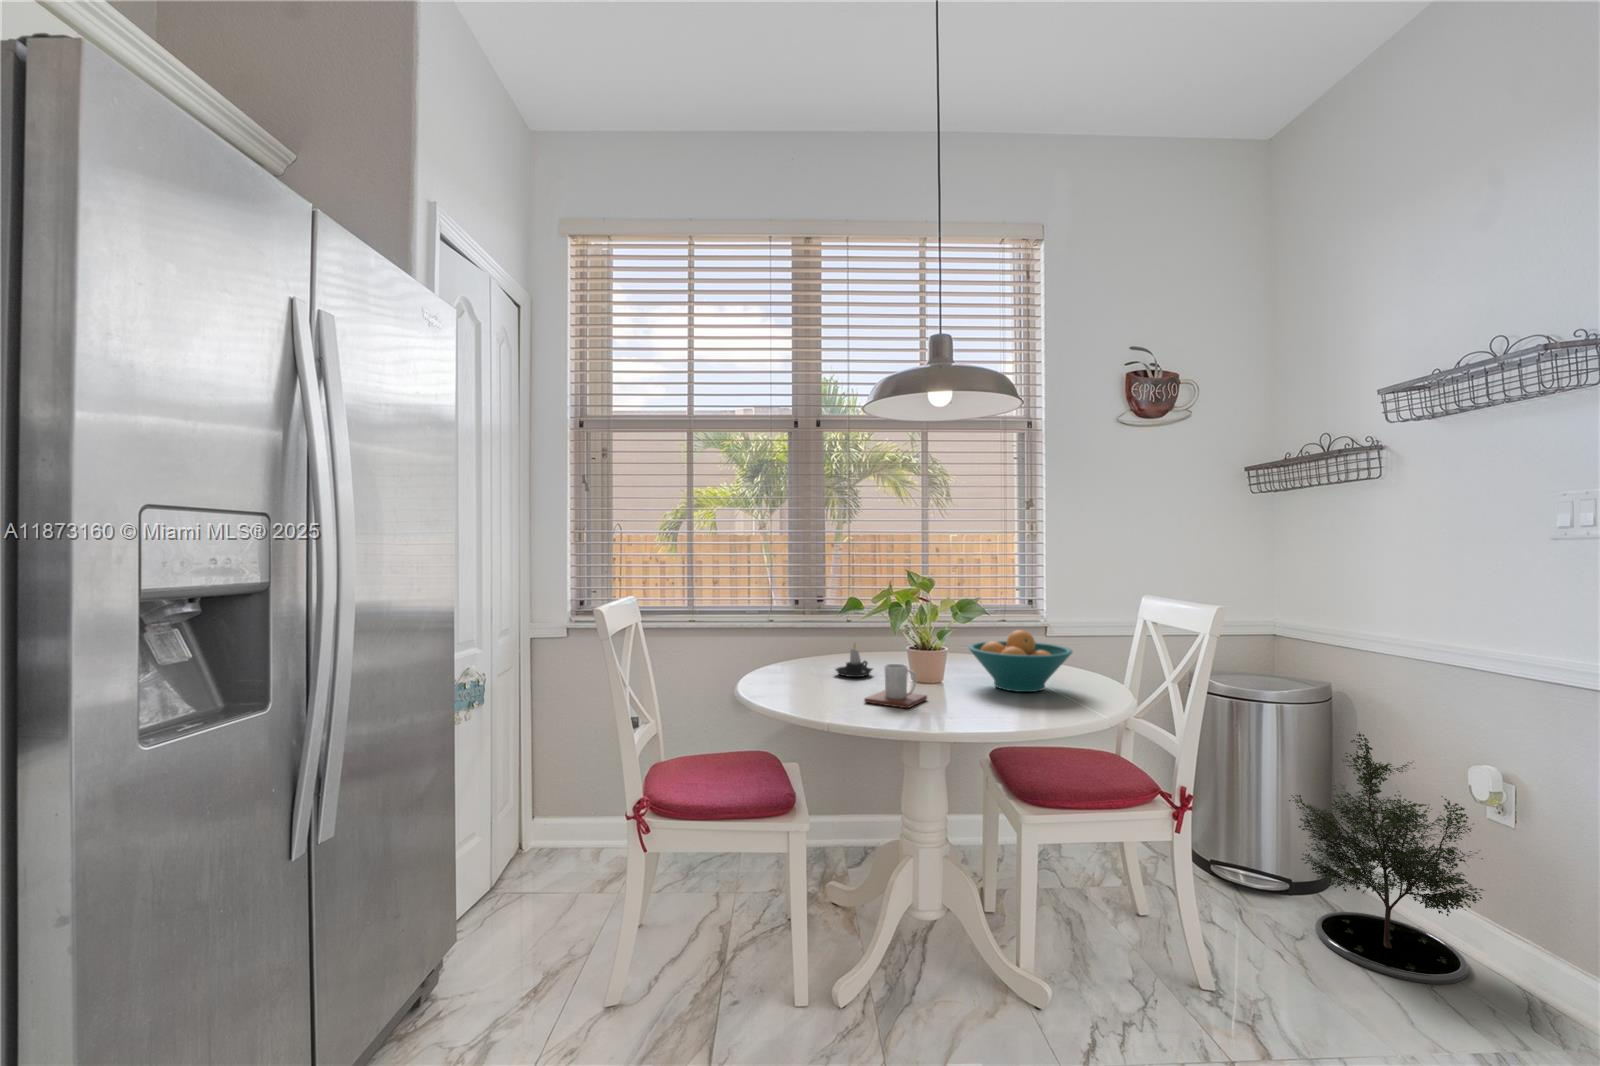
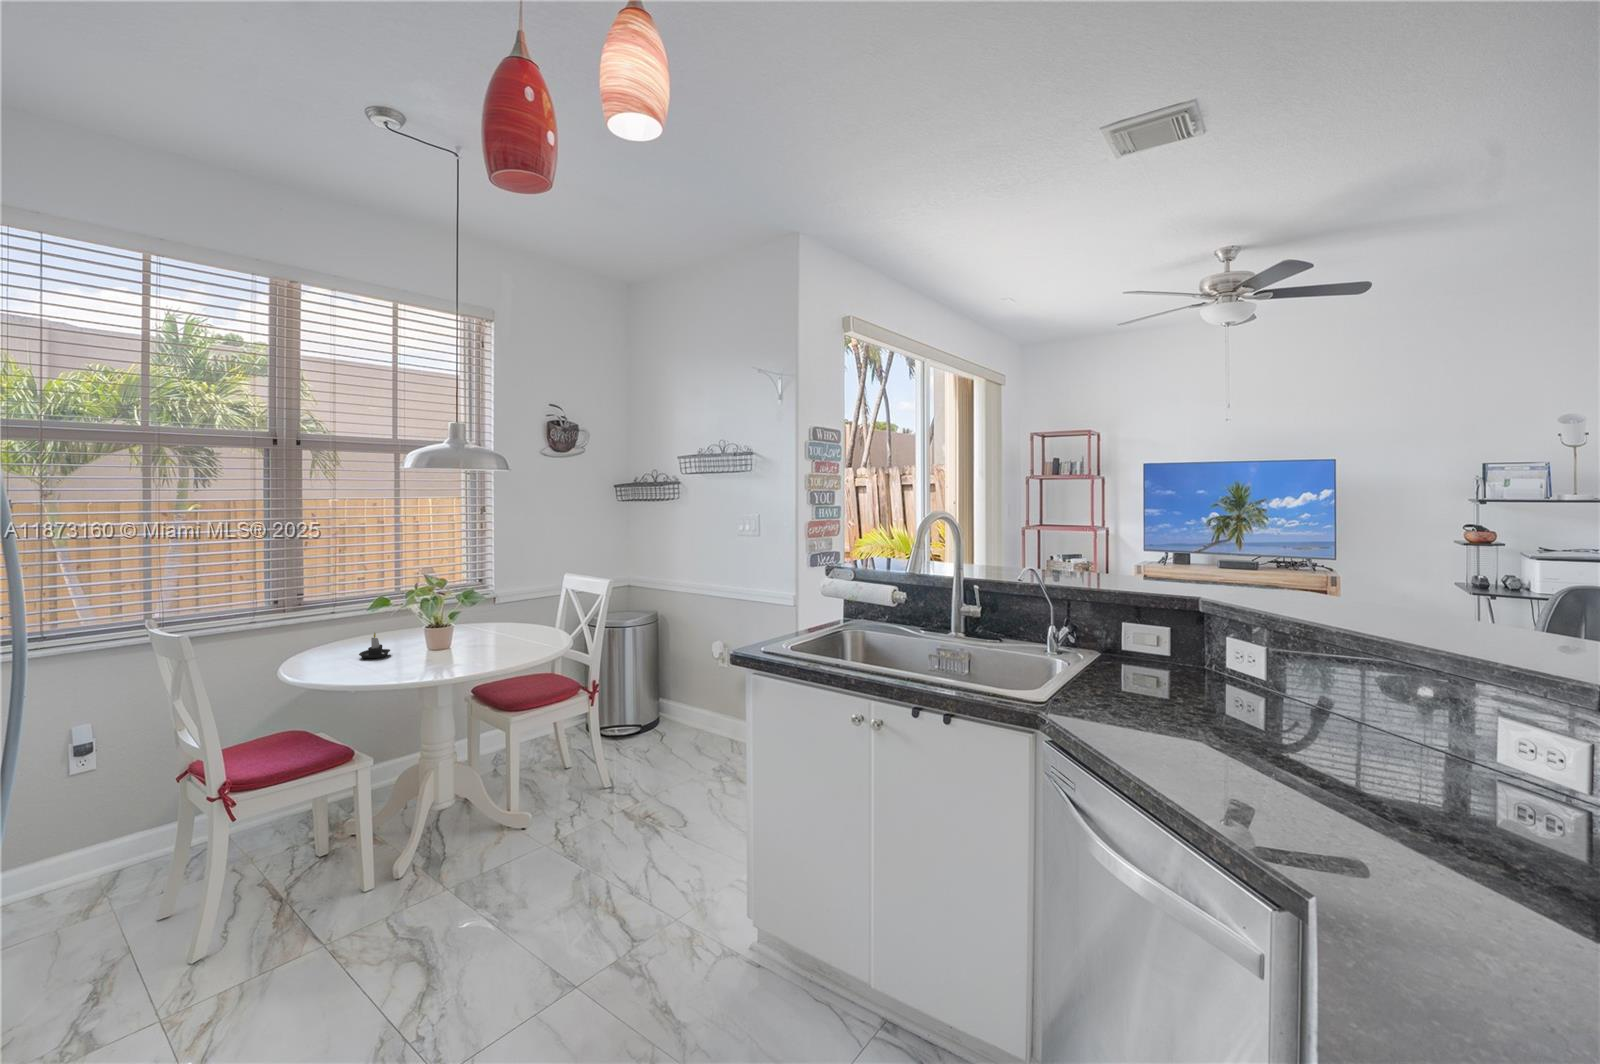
fruit bowl: present [969,630,1072,692] -> none [466,609,534,649]
mug: present [864,664,927,708] -> none [409,643,450,673]
potted tree: present [1289,732,1484,984] -> none [641,638,718,754]

